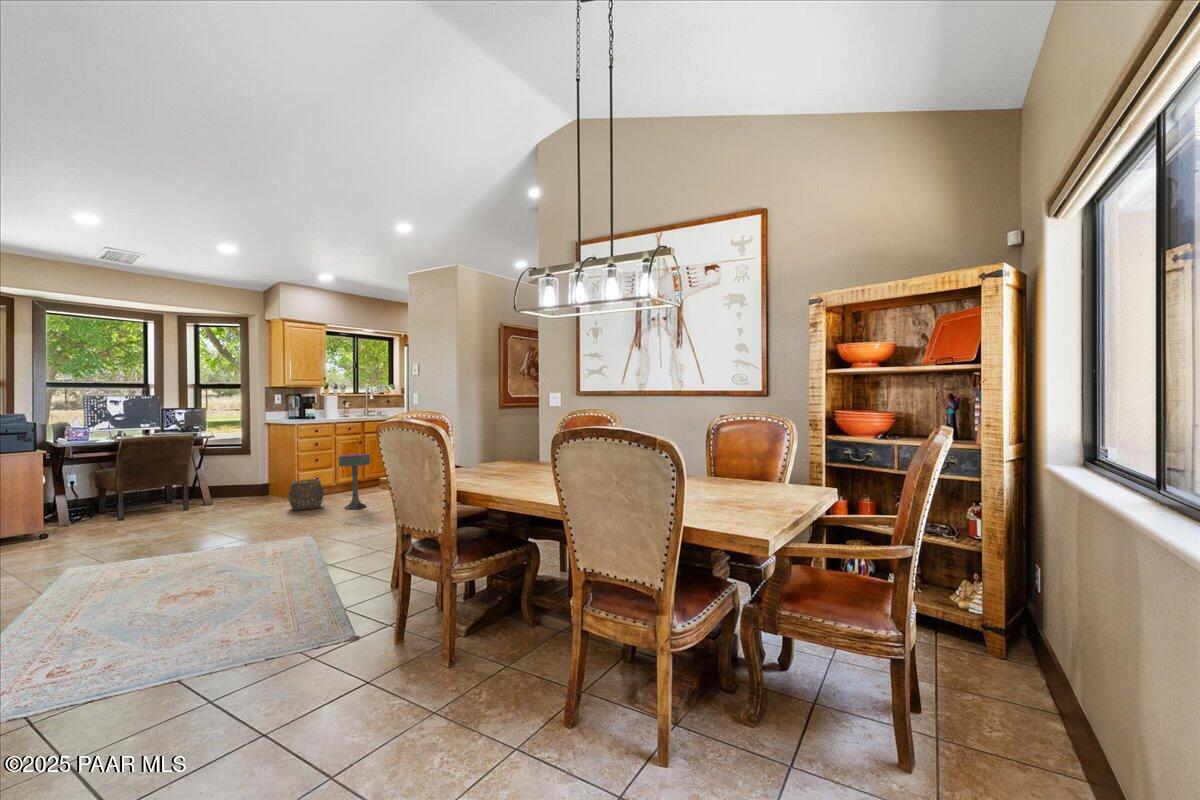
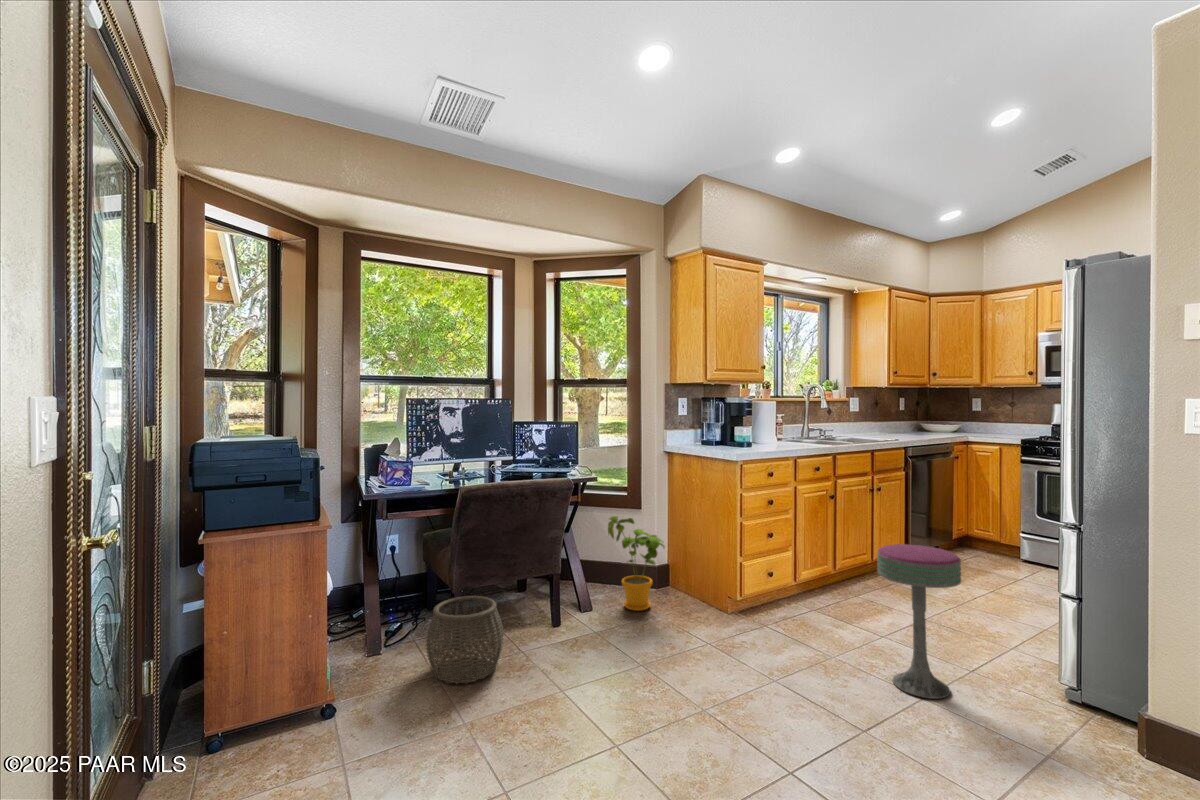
house plant: none [222,455,258,503] -> present [608,516,664,611]
woven basket: present [288,479,324,510] -> present [426,596,504,684]

